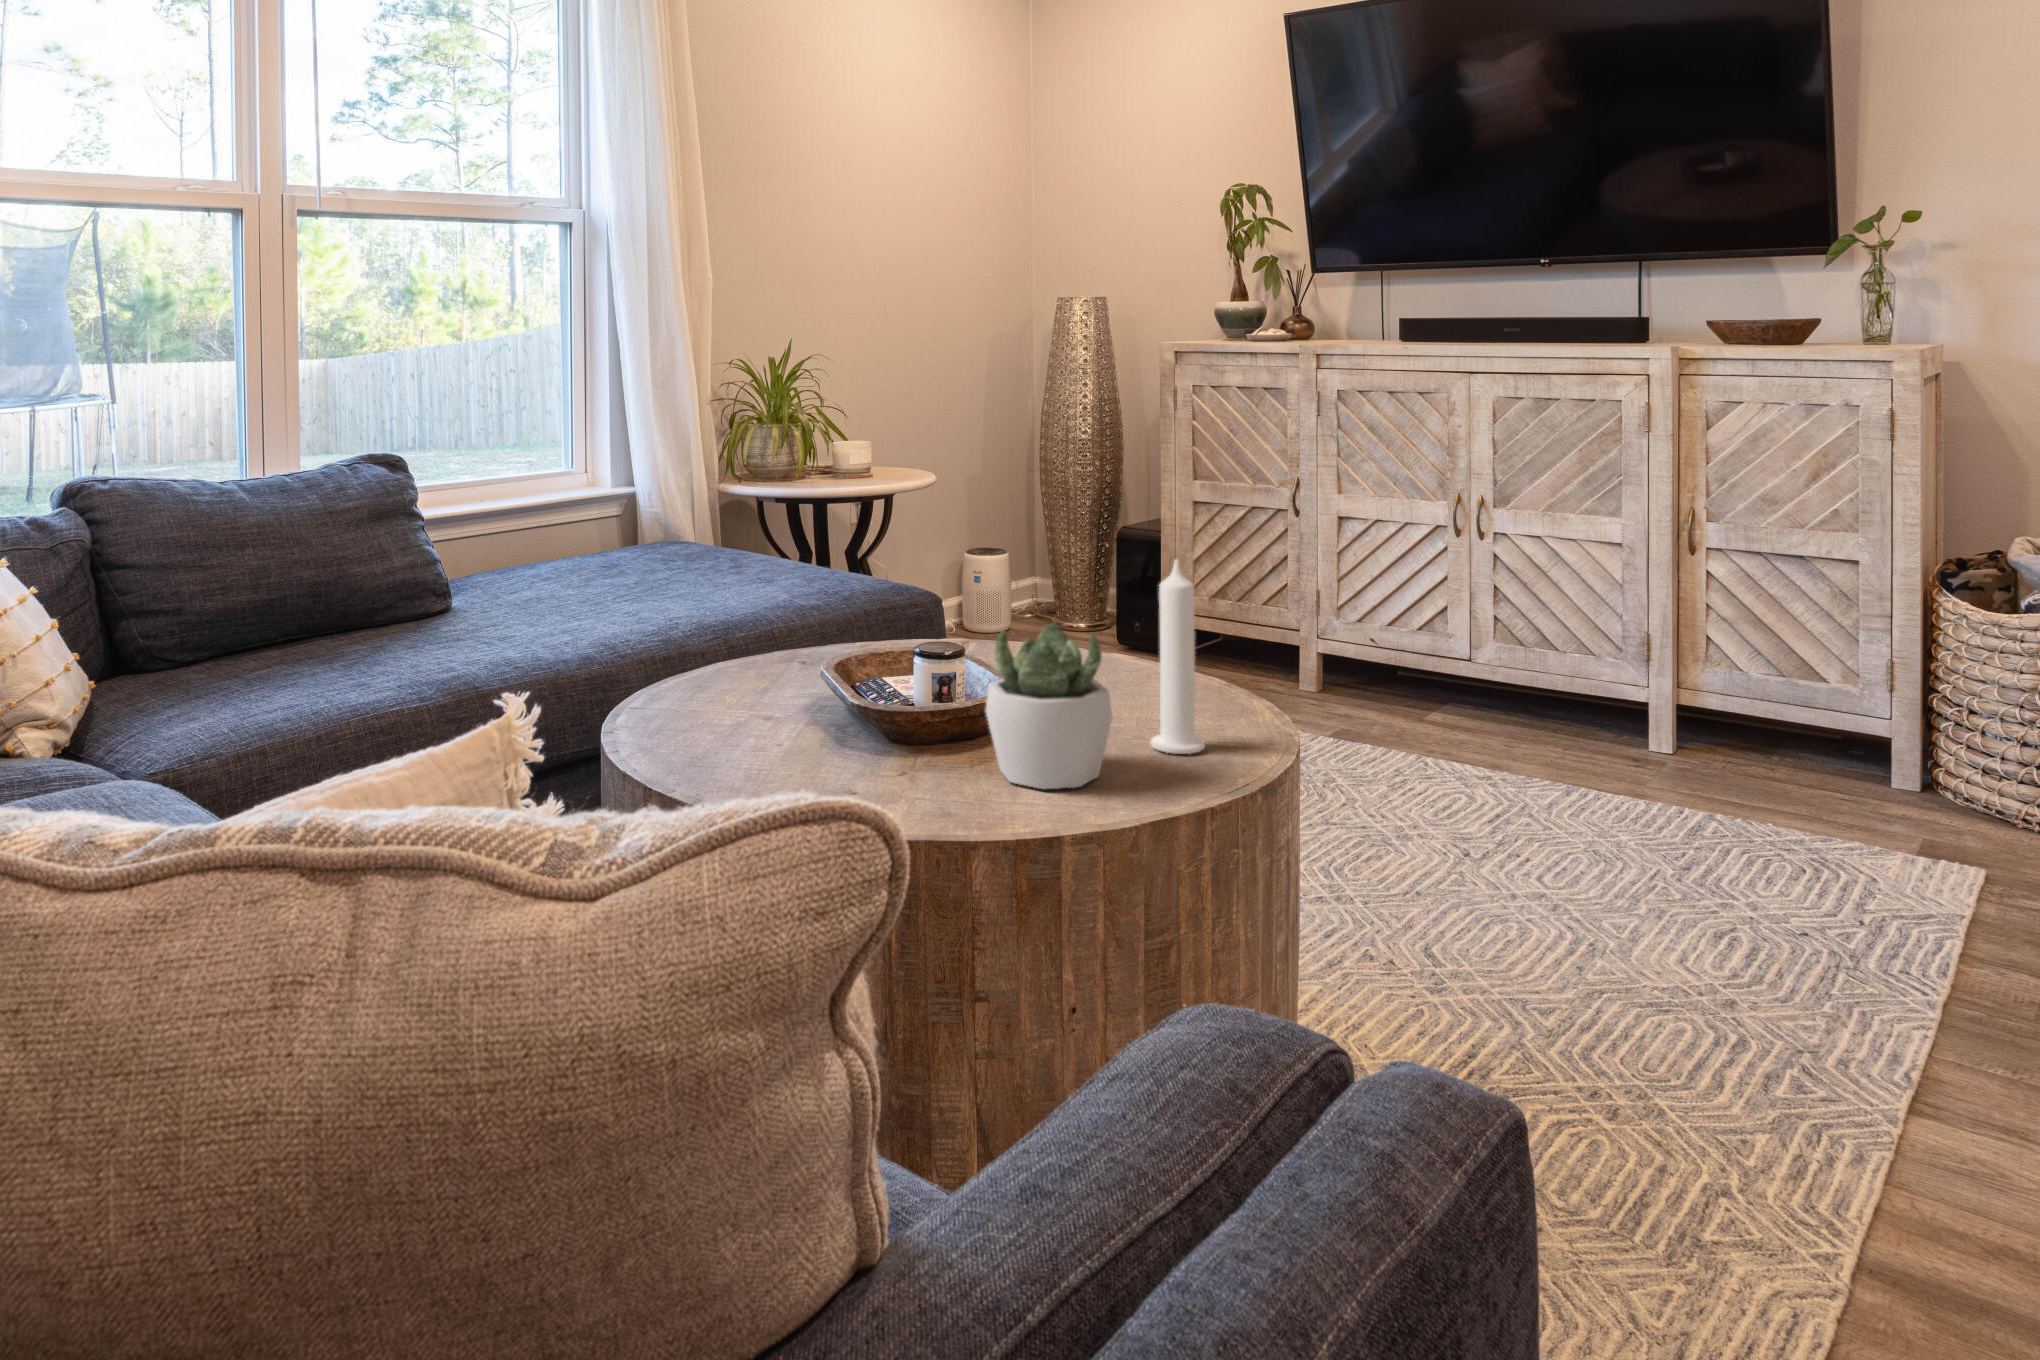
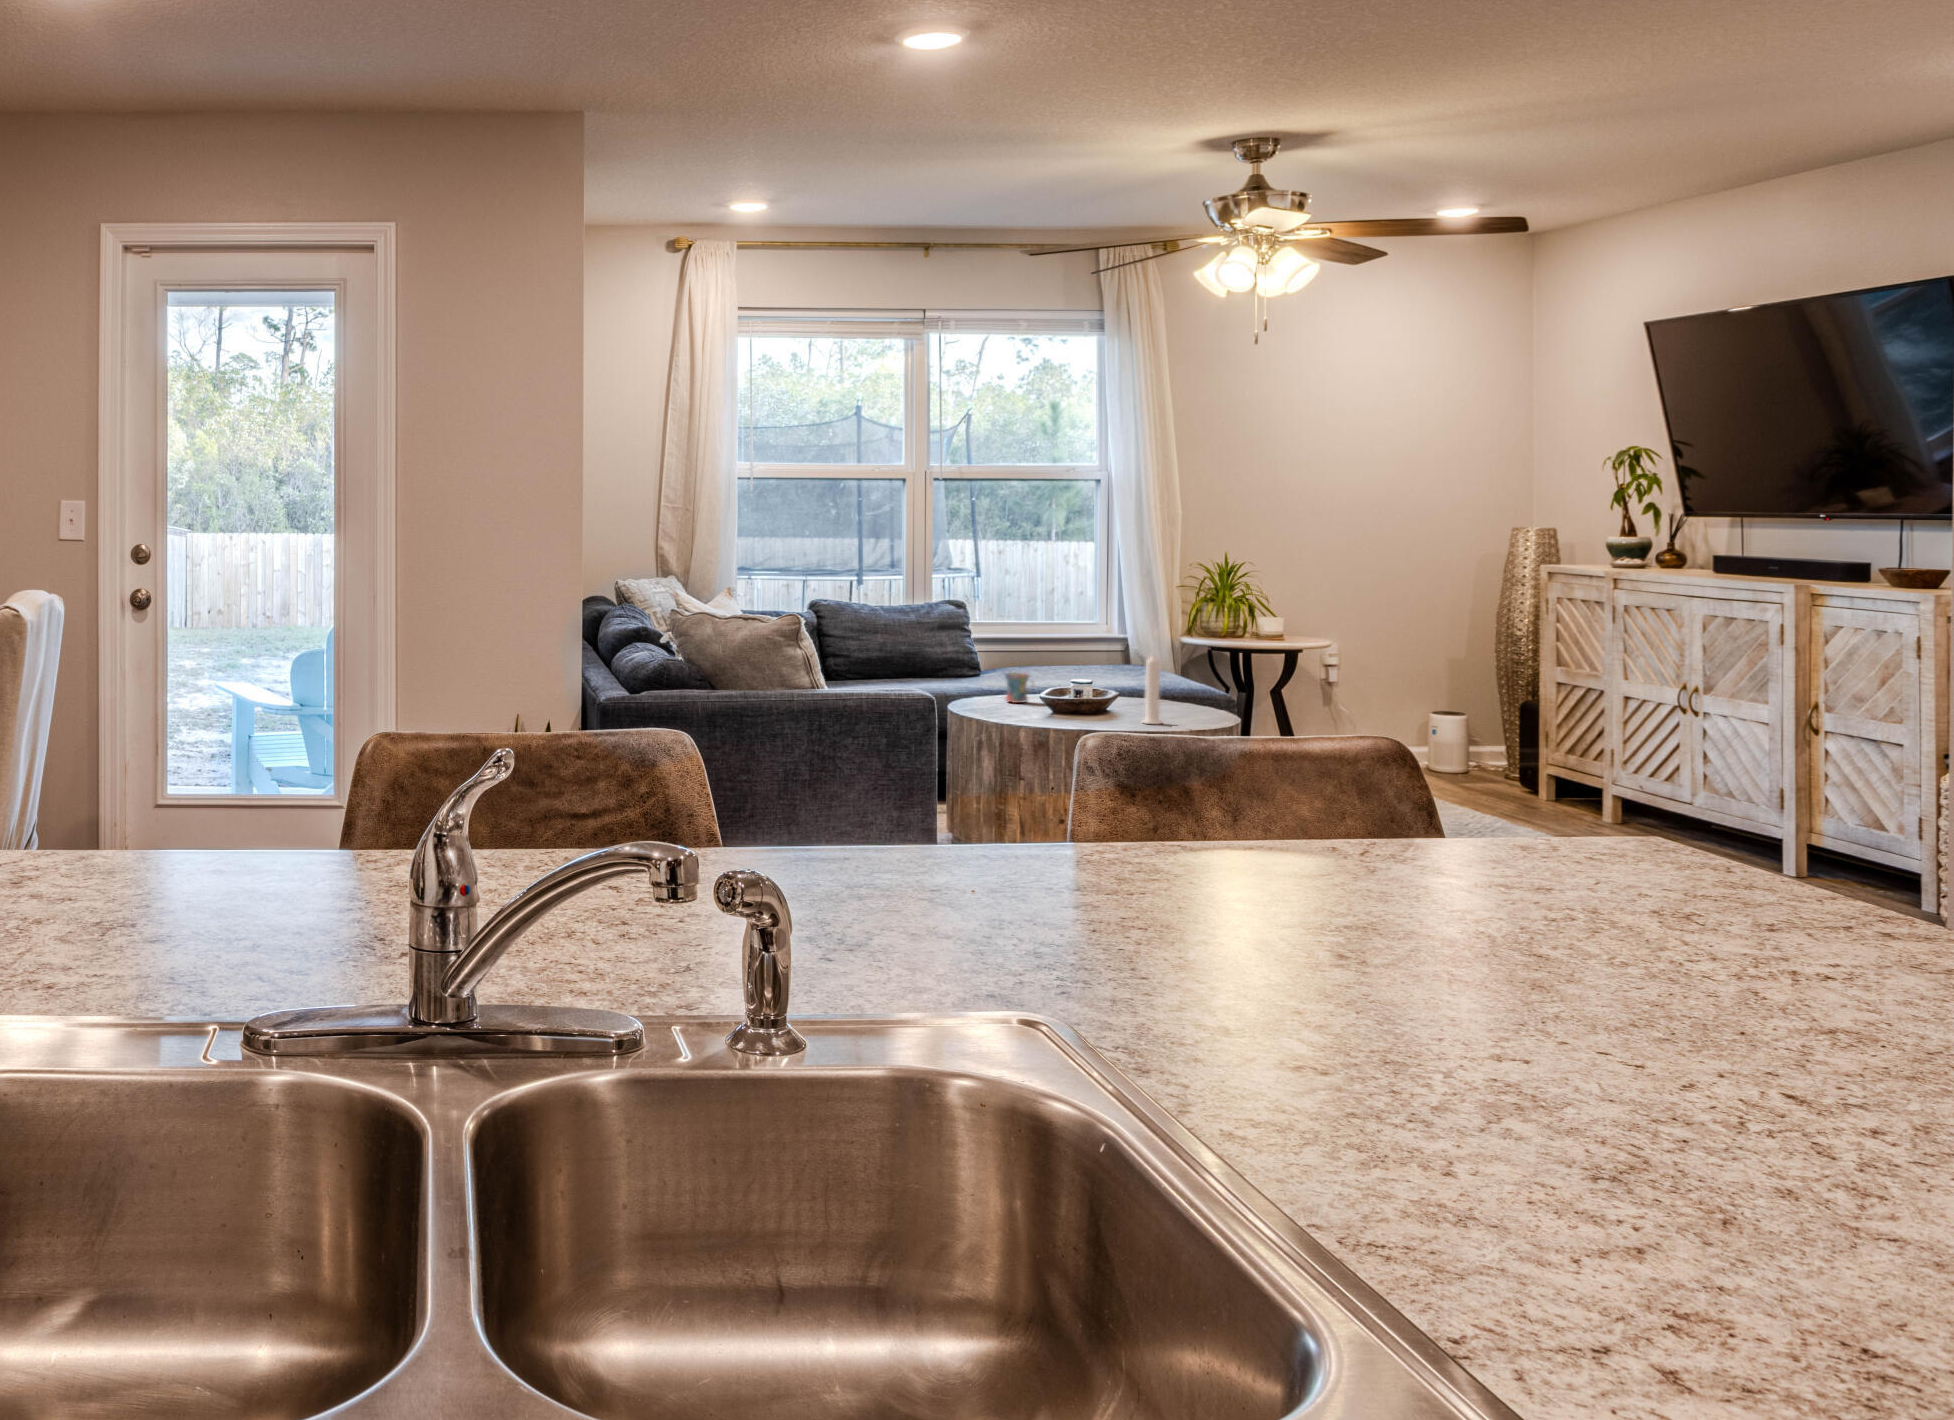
succulent plant: present [986,623,1112,789] -> none [1063,668,1112,723]
mug: none [707,635,790,719] -> present [1005,673,1029,703]

